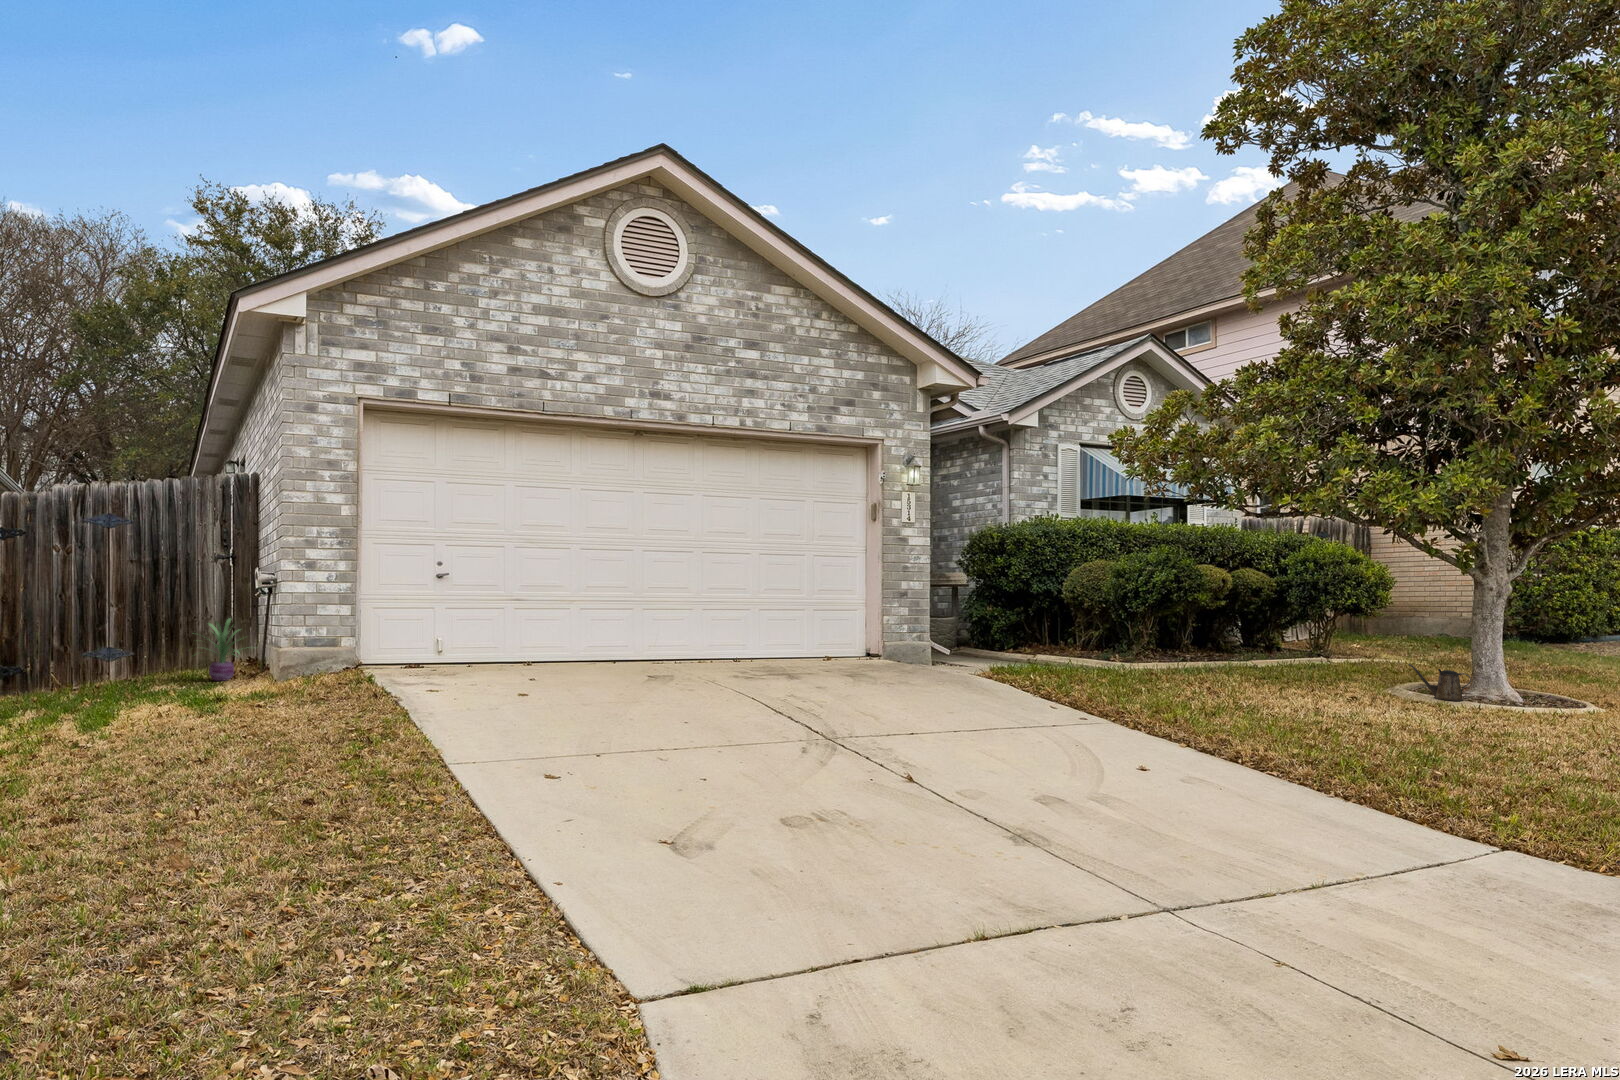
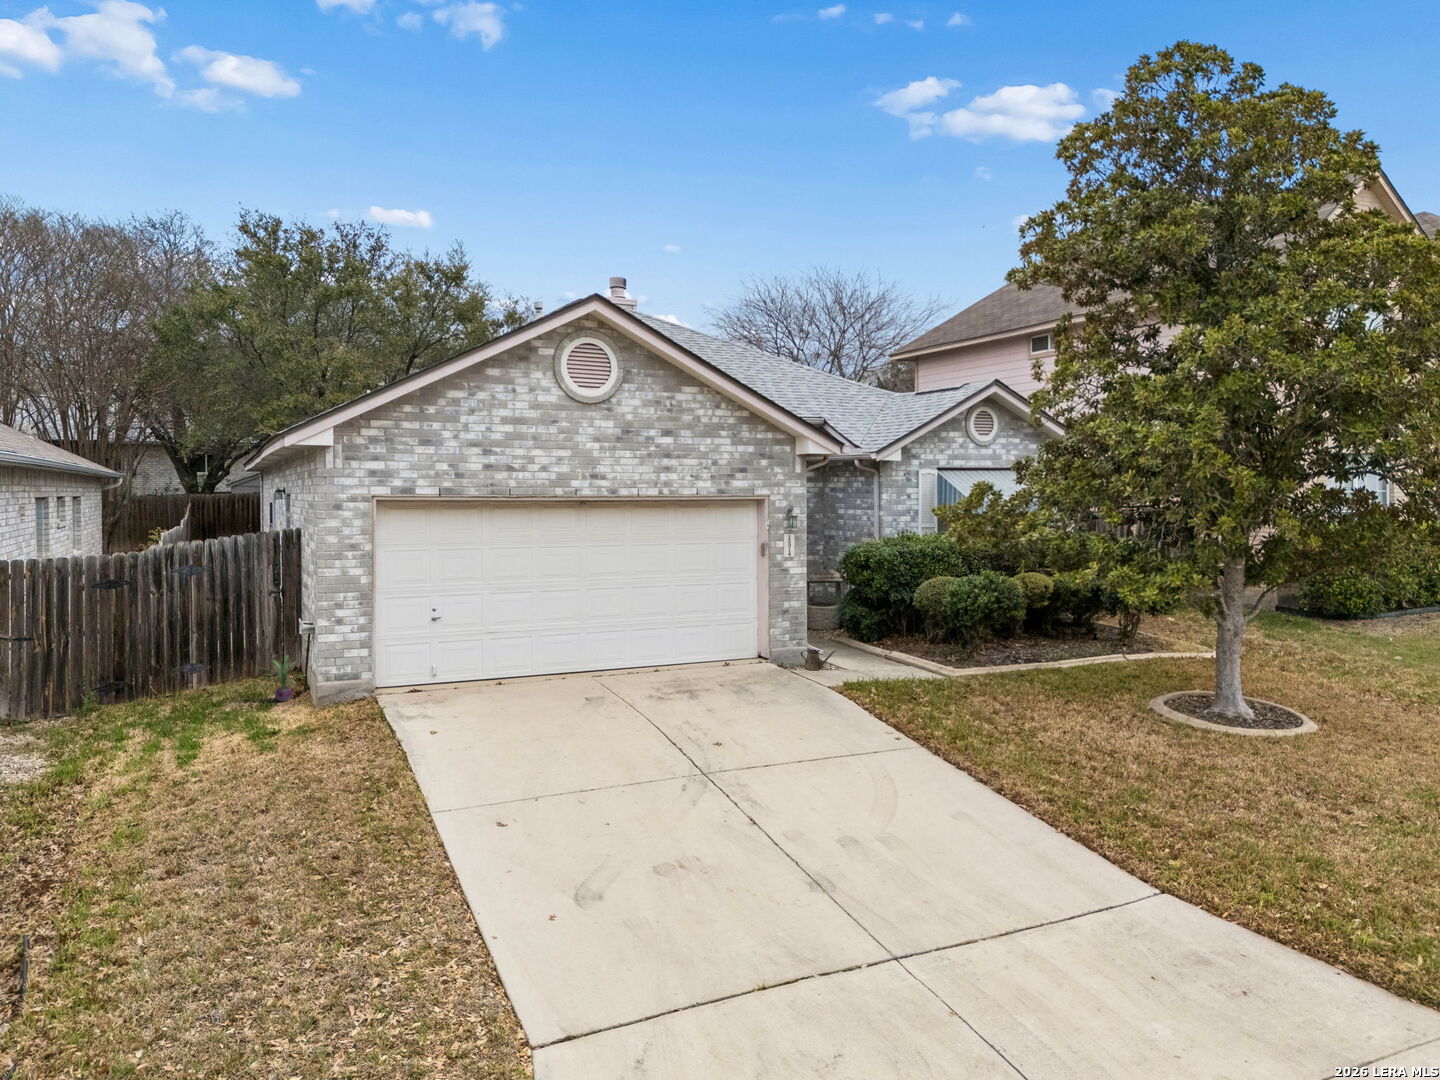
watering can: present [1409,664,1471,701] -> present [801,649,836,671]

